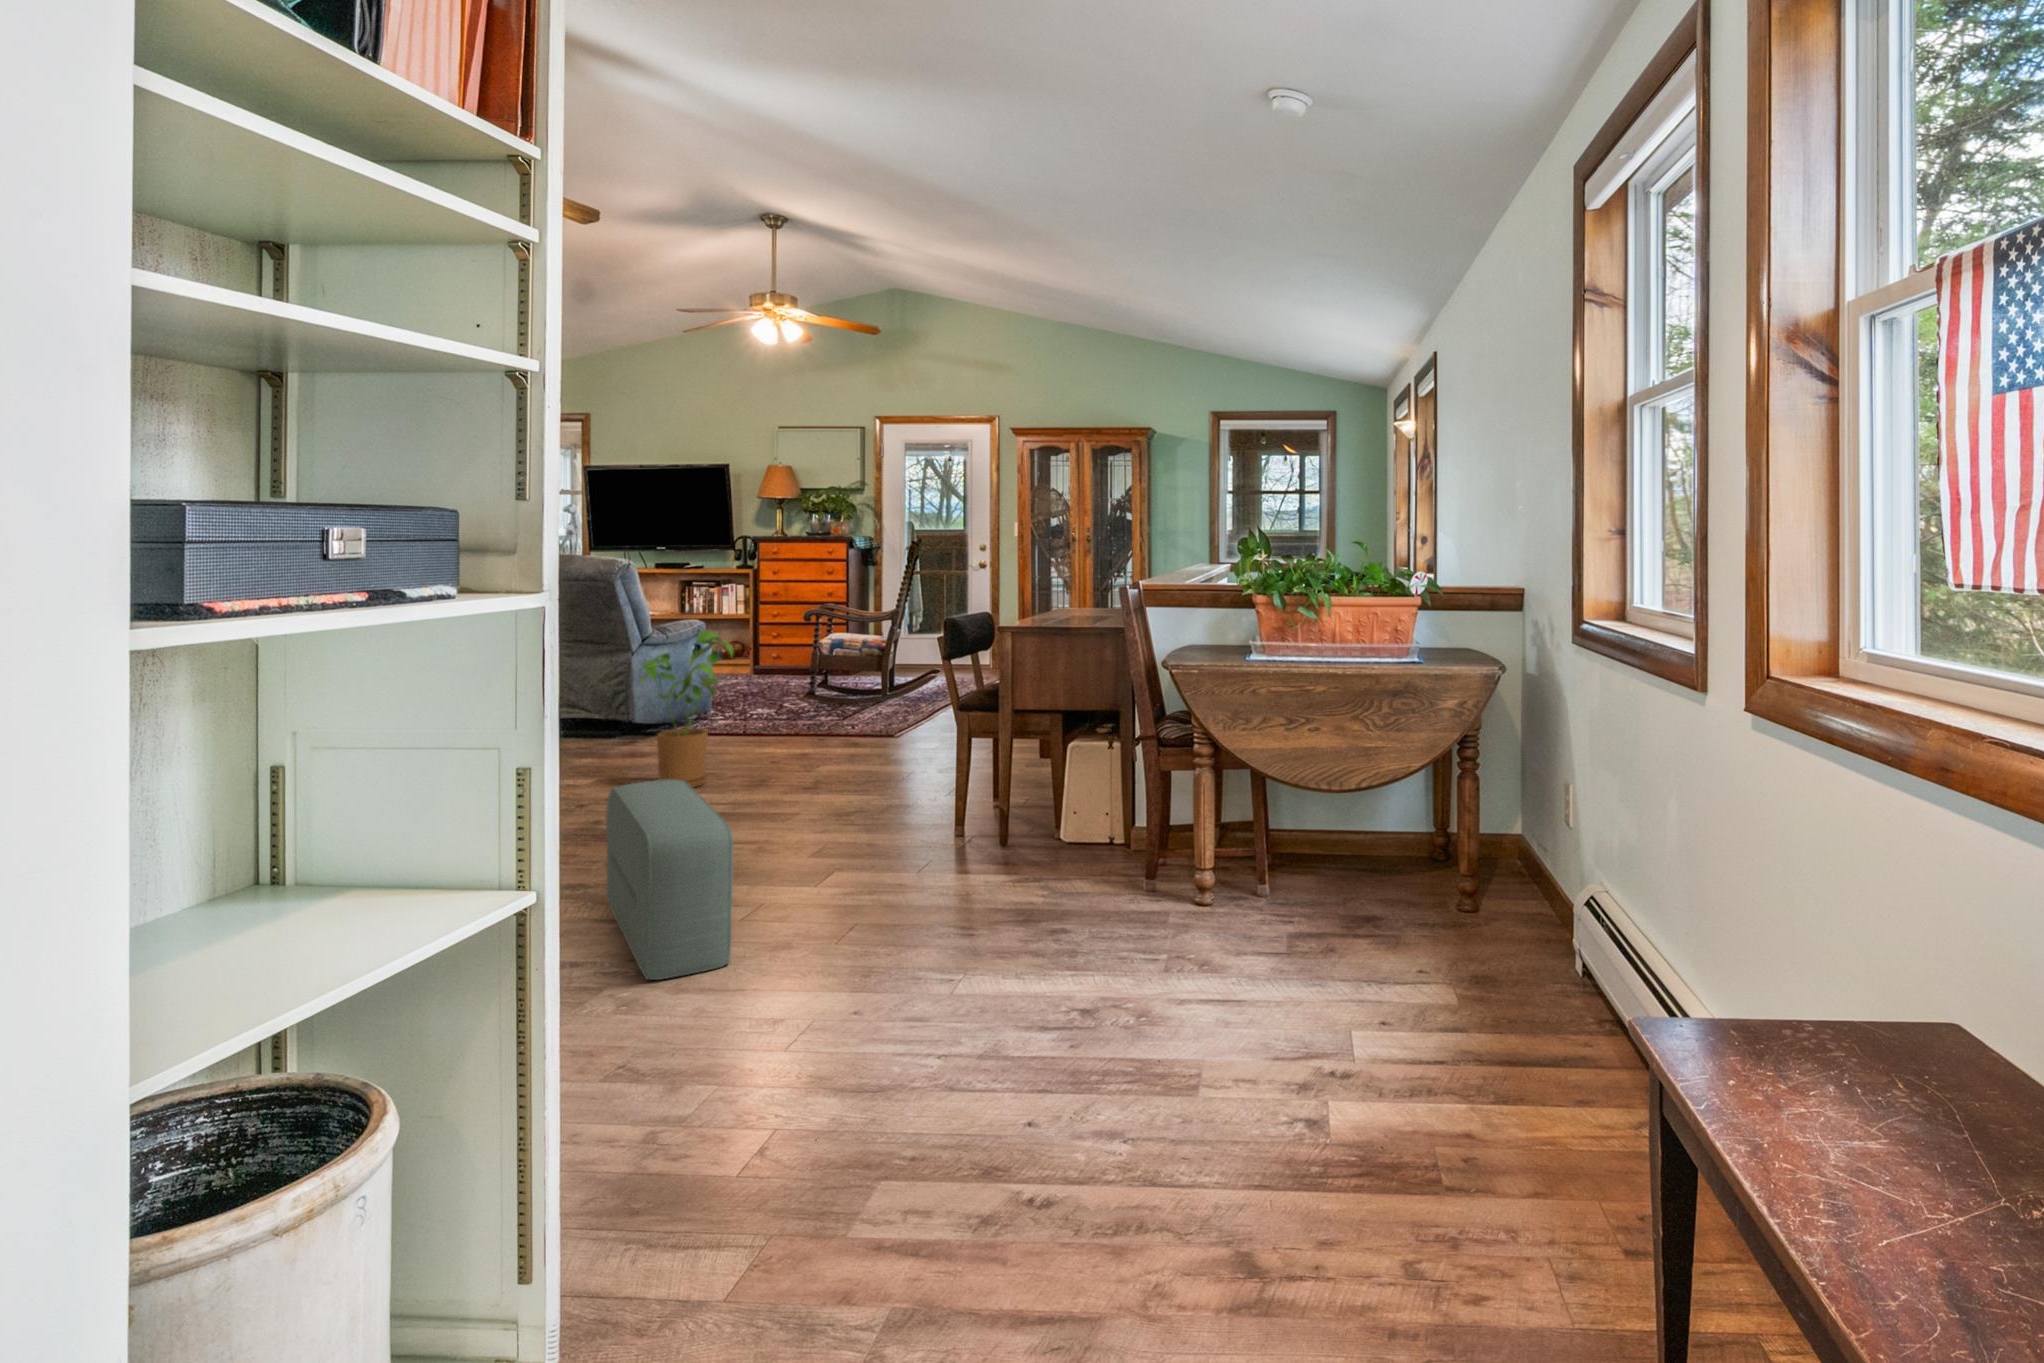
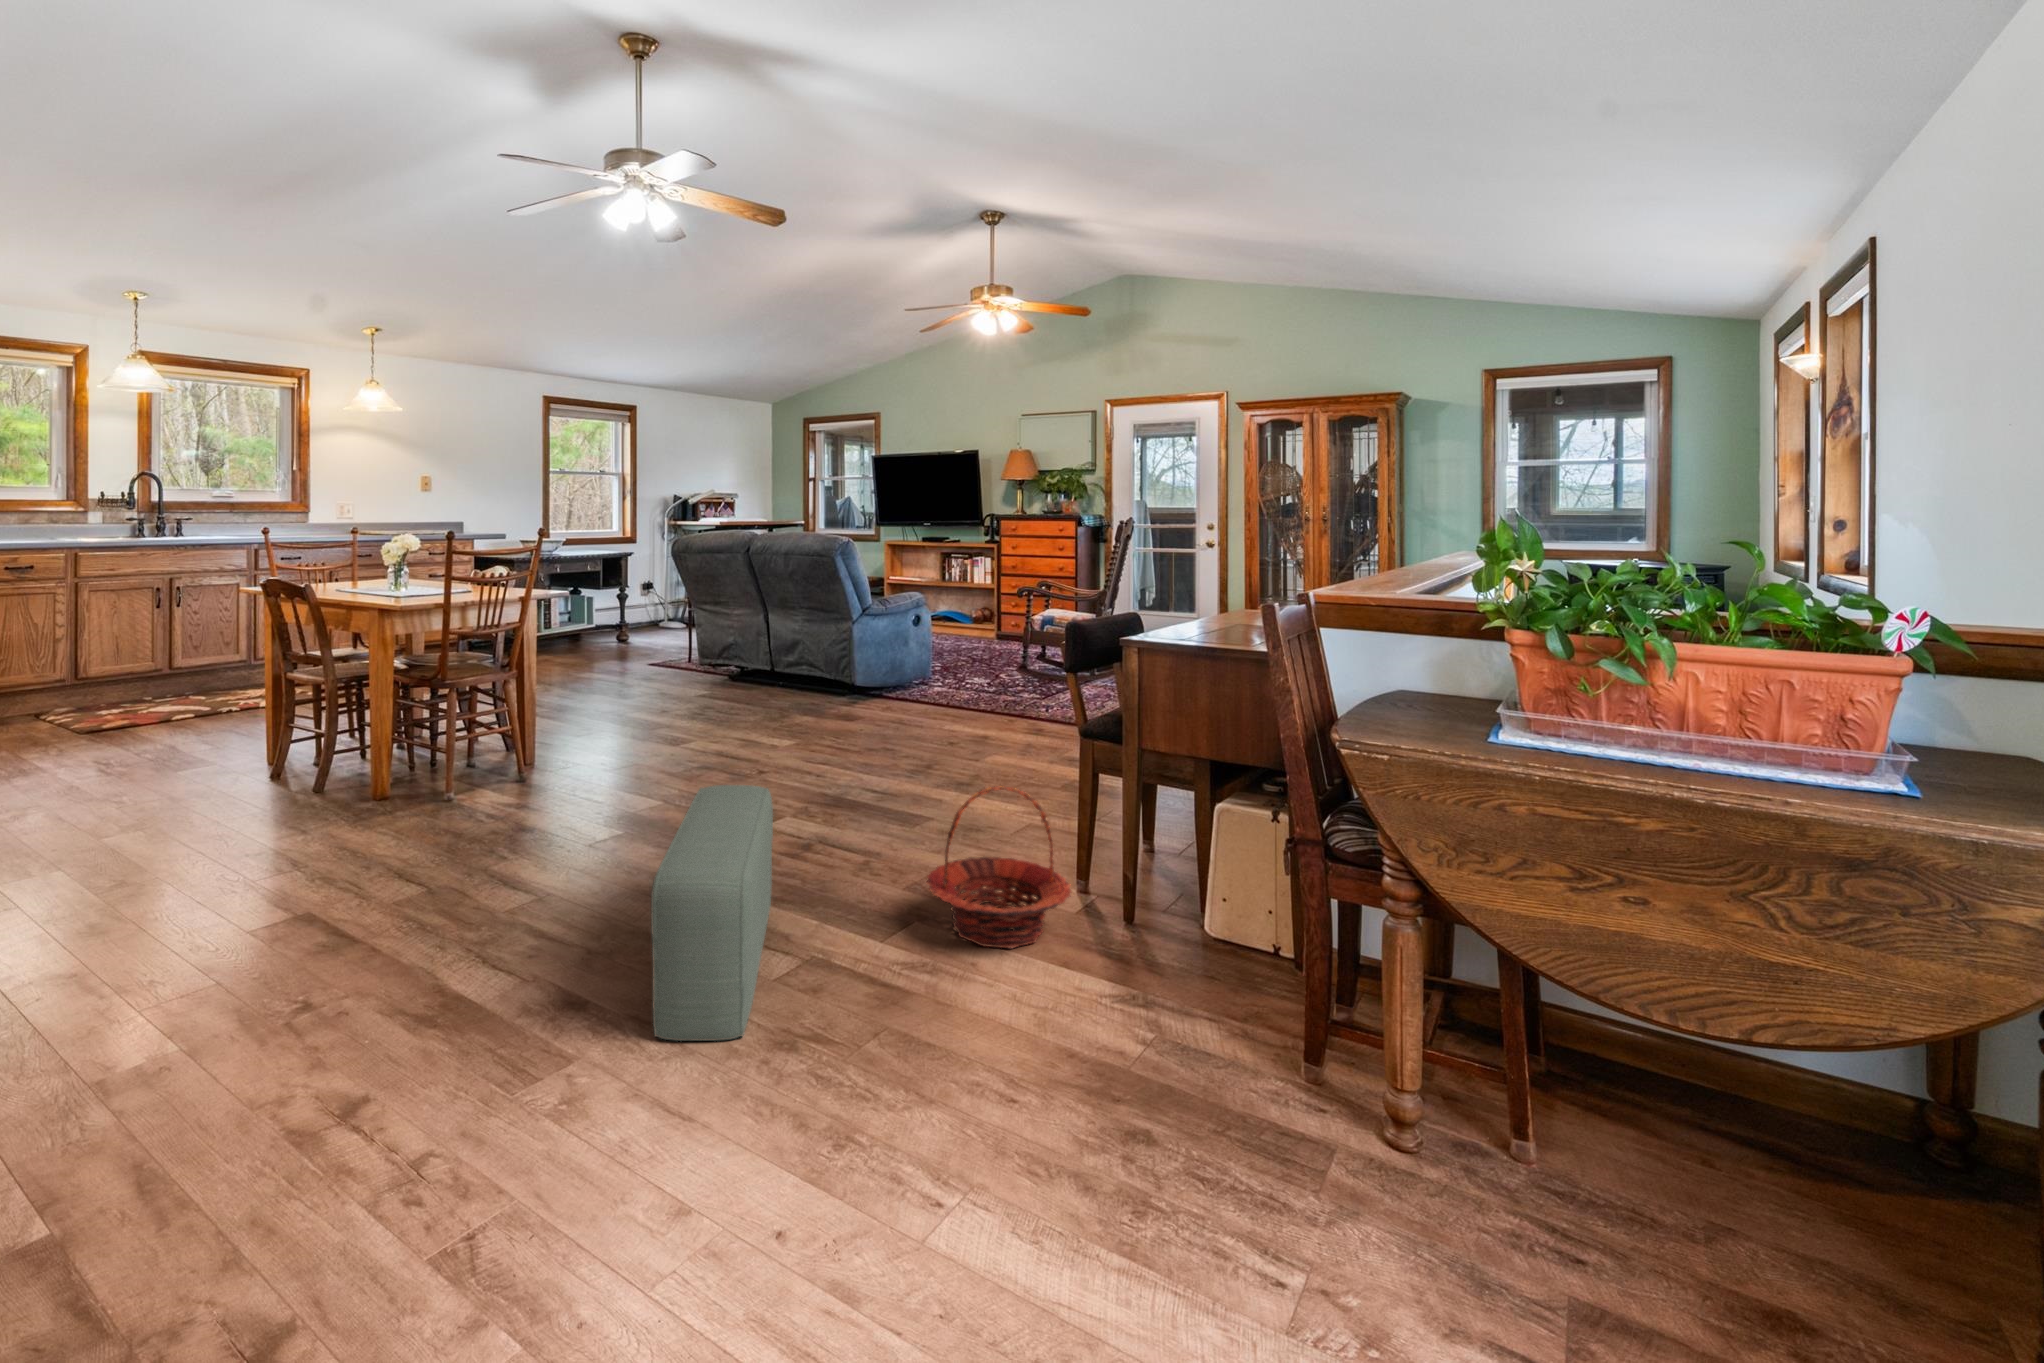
house plant: present [641,631,734,788] -> none [828,612,913,763]
basket: none [839,752,964,882] -> present [927,787,1071,948]

